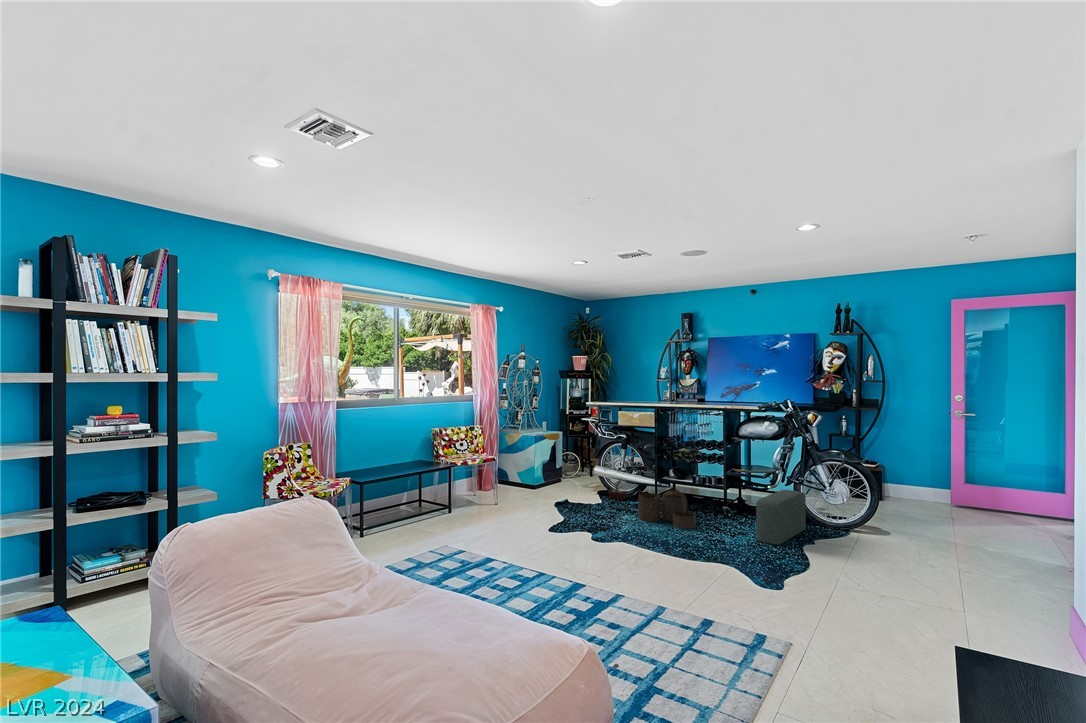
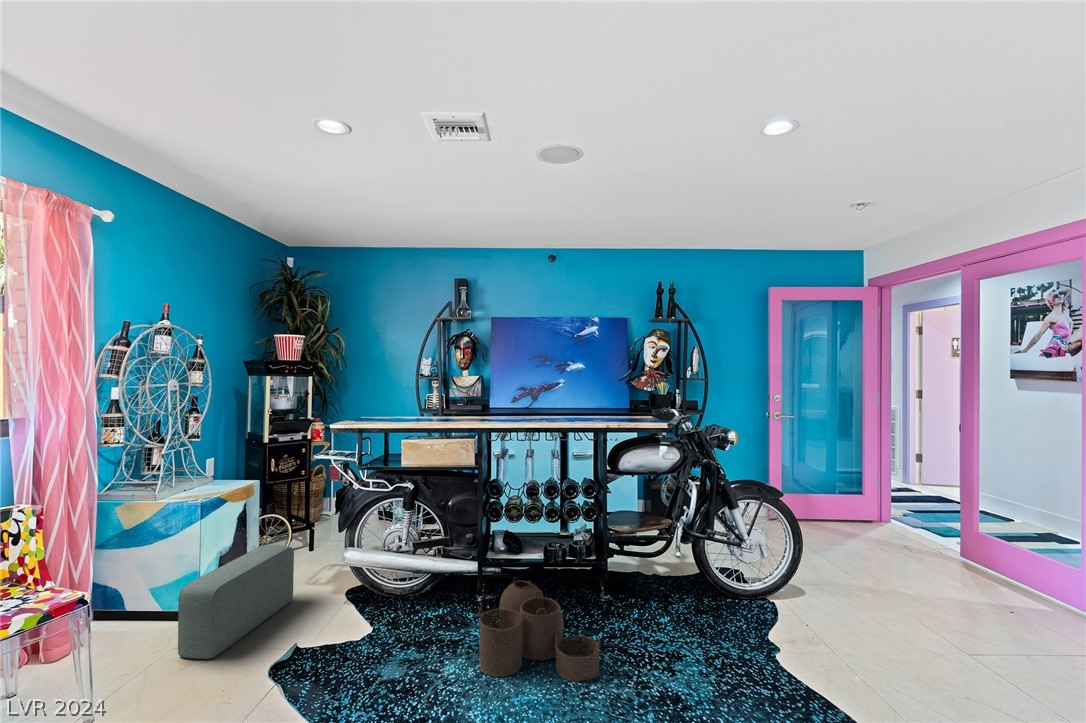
potted plant: present [605,458,635,500] -> none [365,525,439,610]
pouf: present [756,490,806,545] -> present [178,545,294,659]

